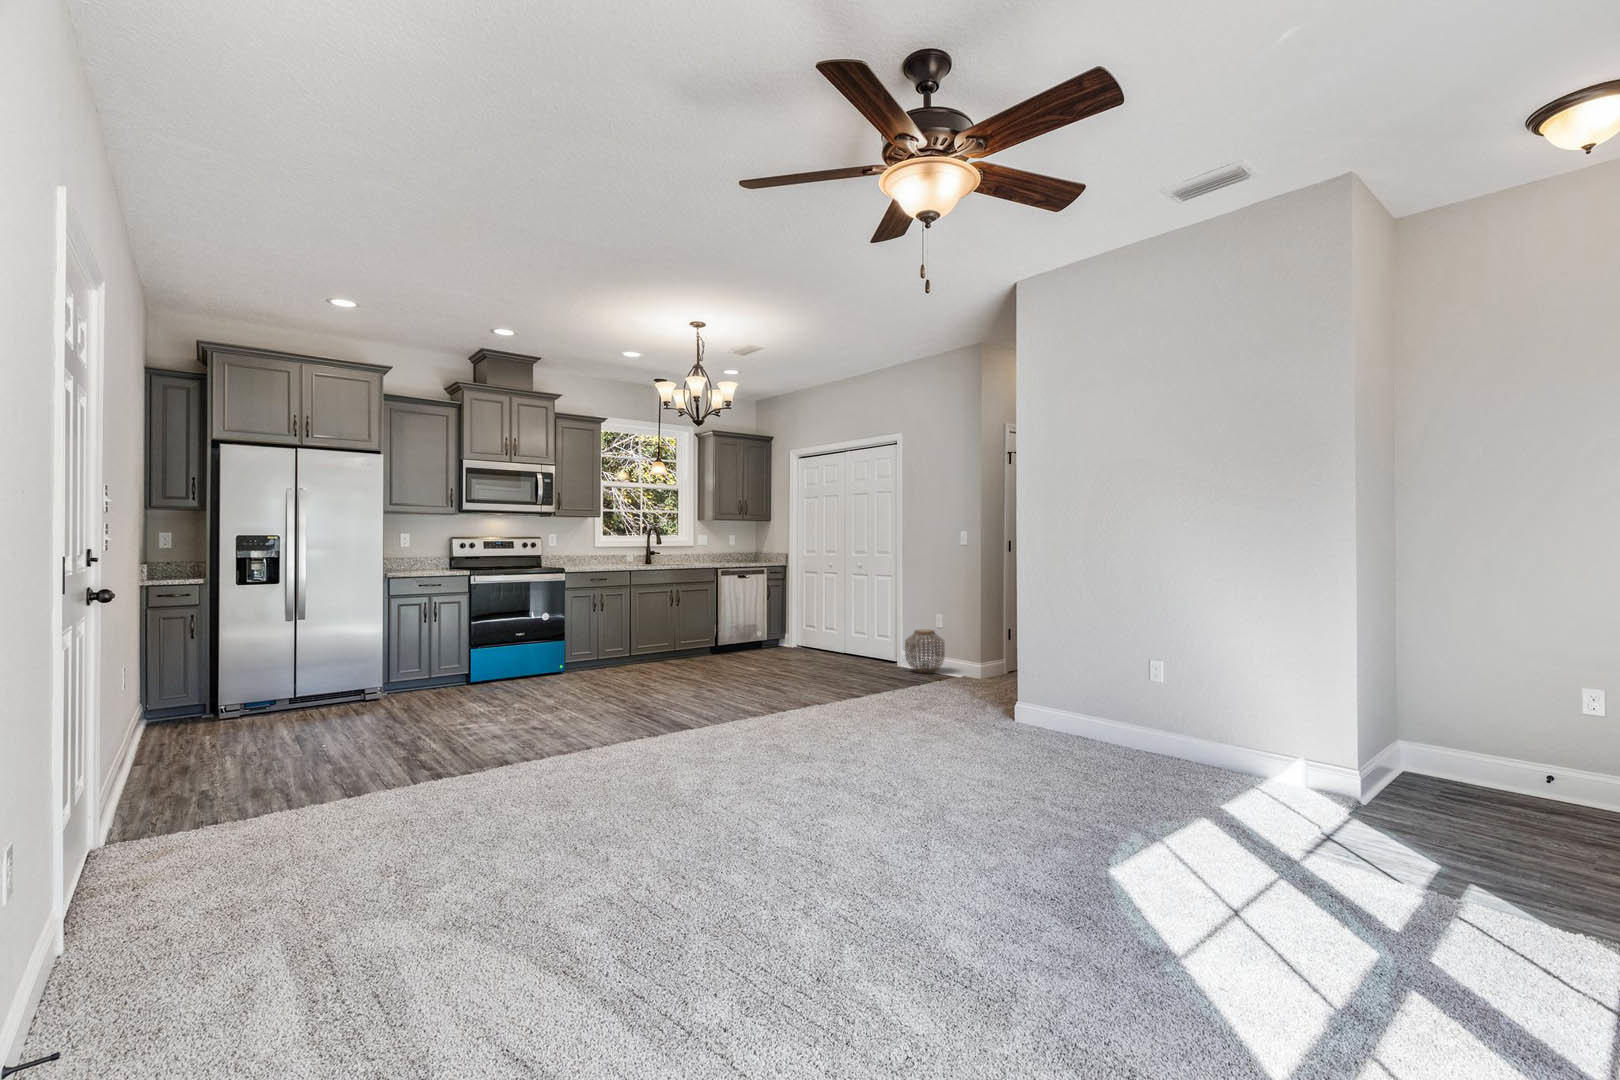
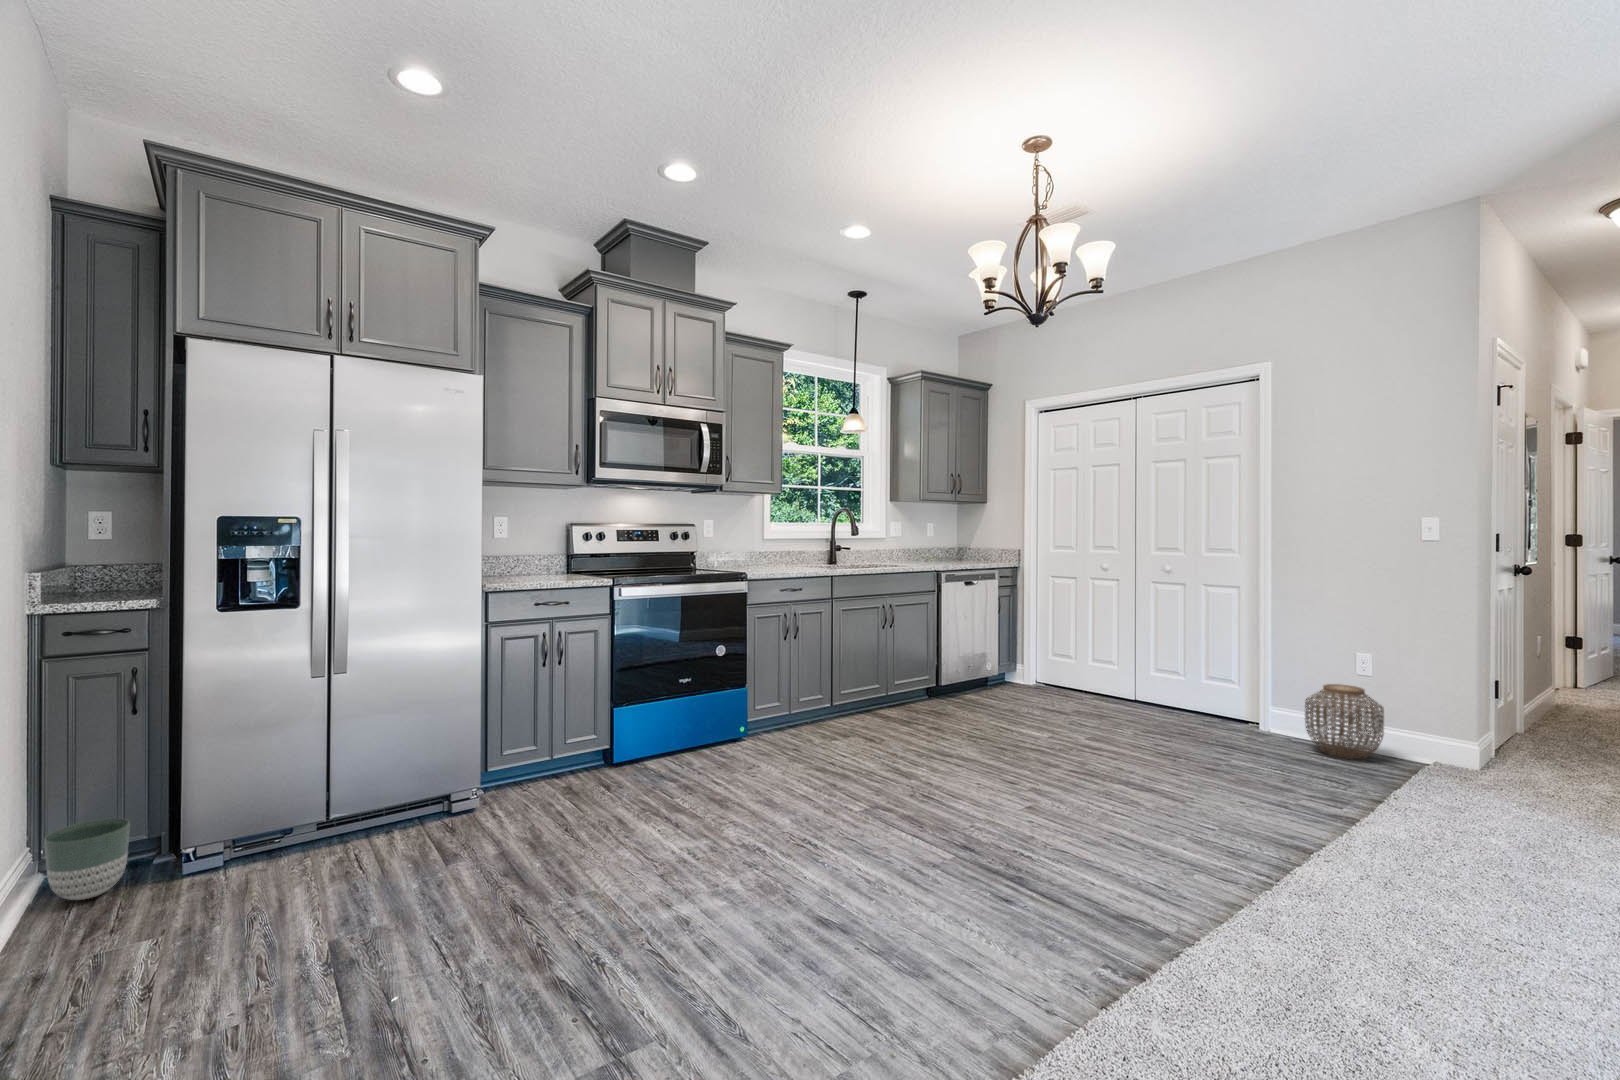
planter: none [151,691,192,728] -> present [44,818,130,900]

